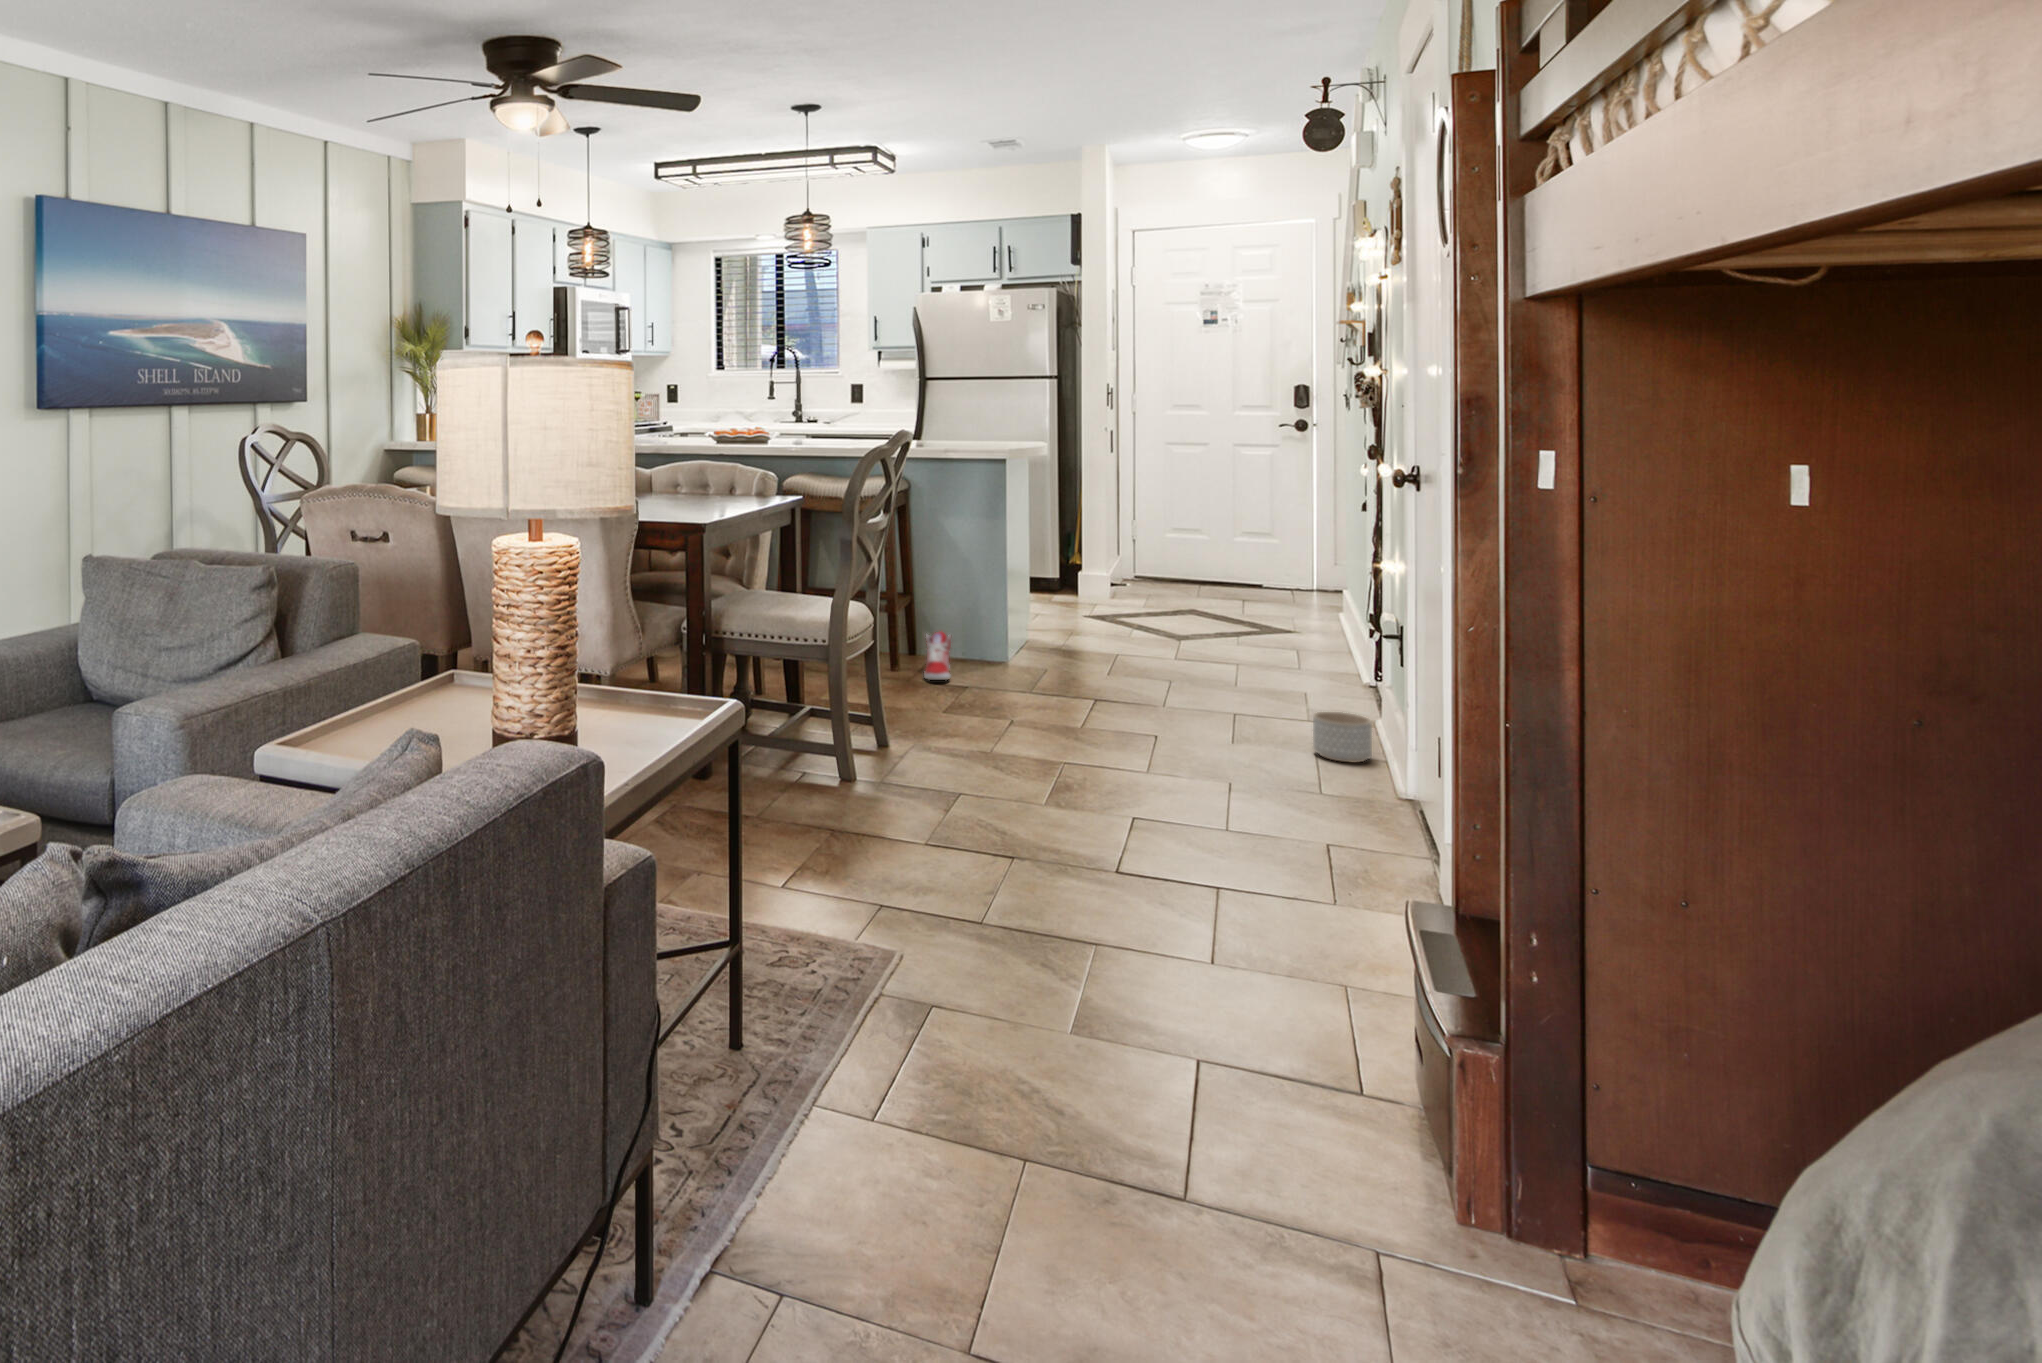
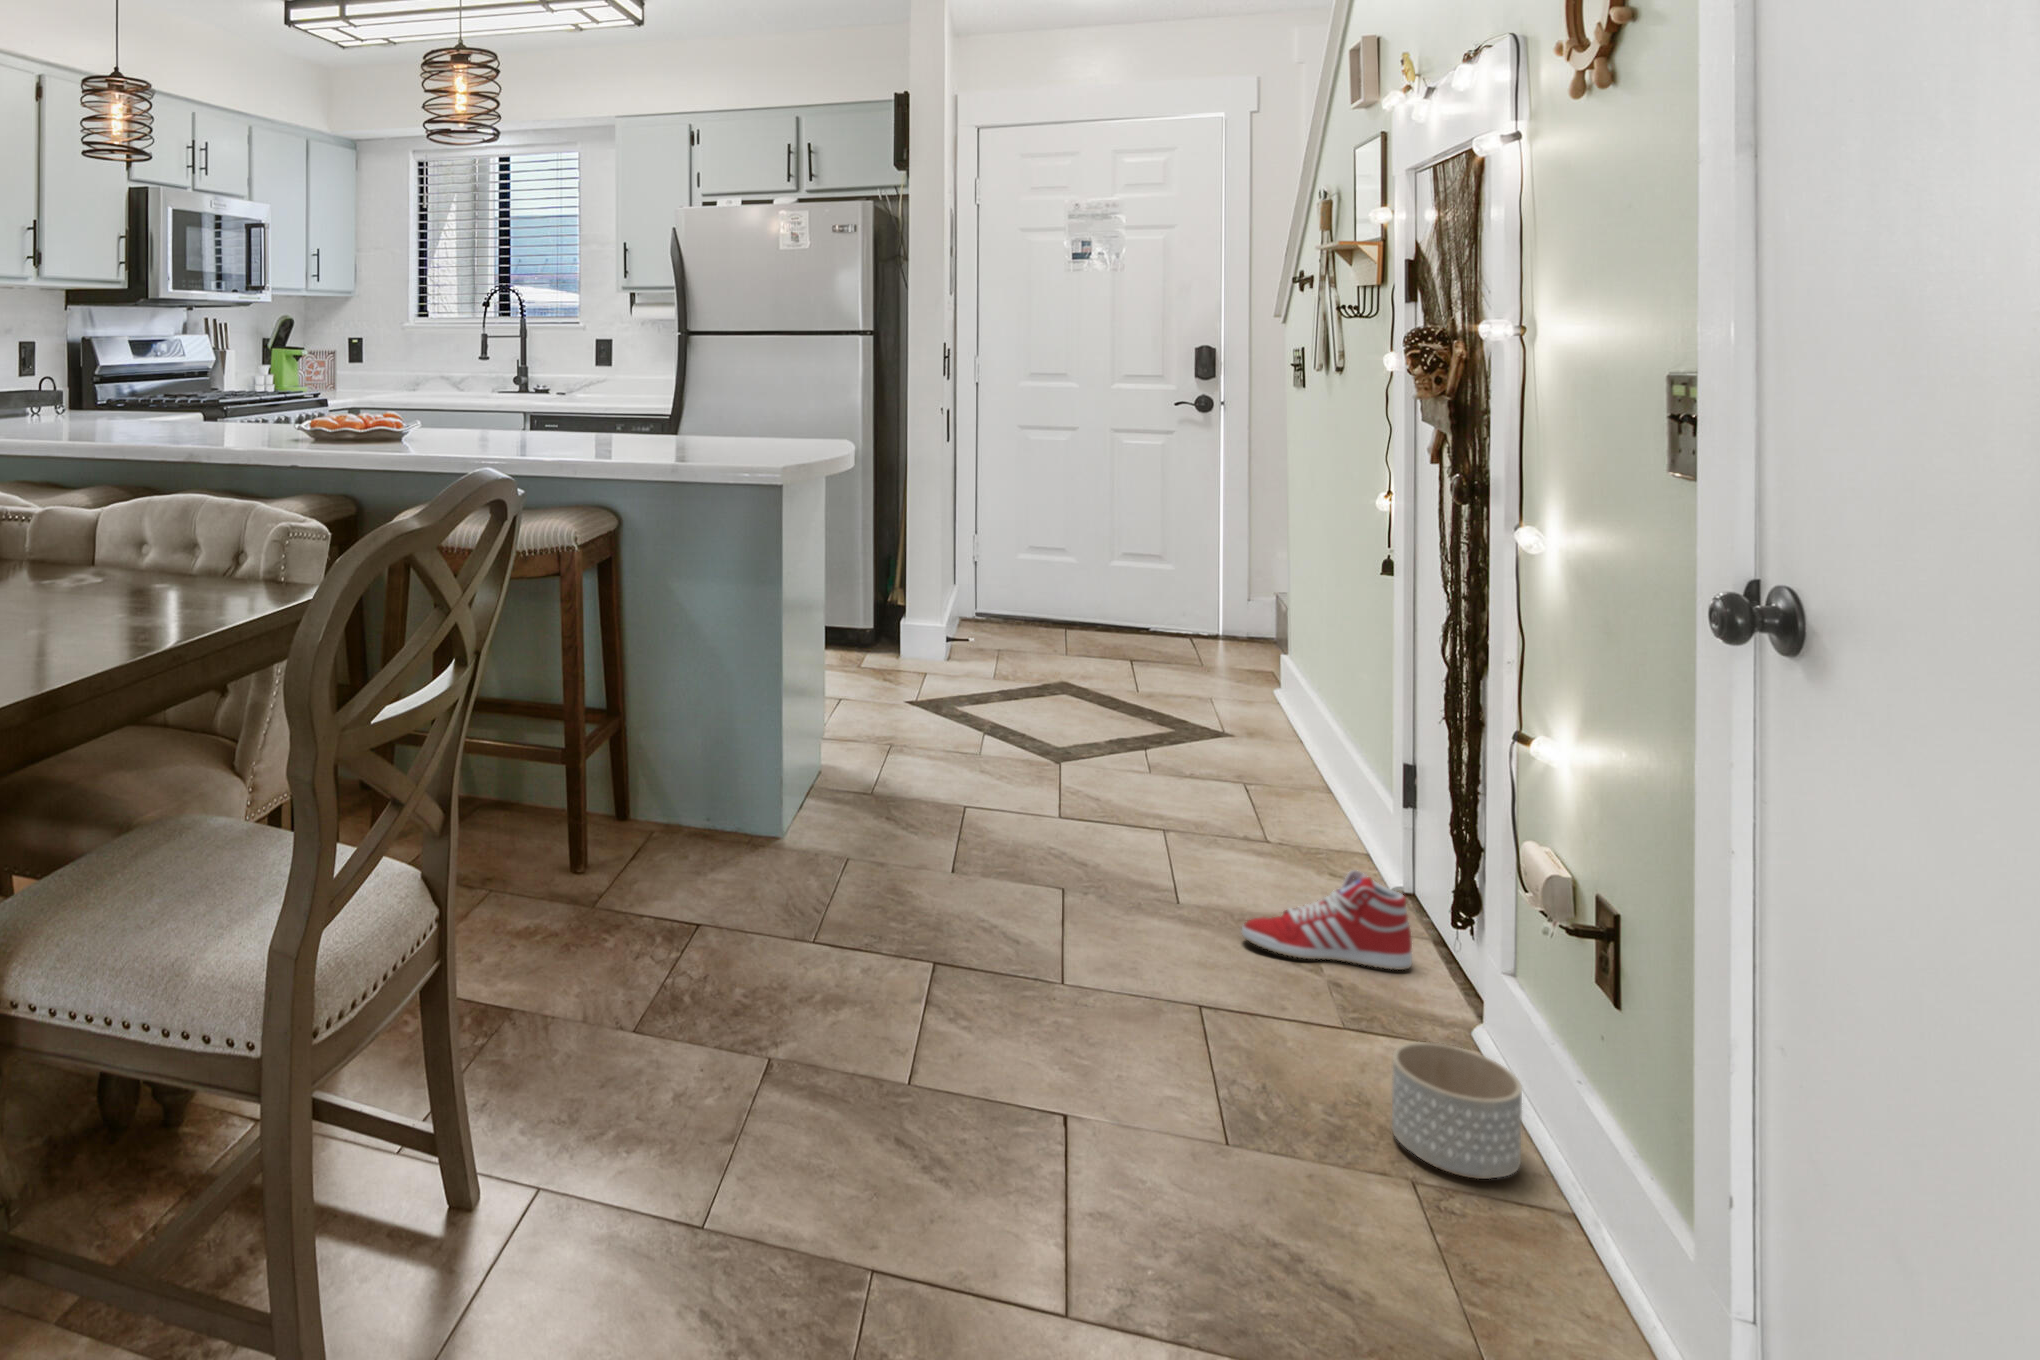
sneaker: present [924,632,951,680] -> present [1242,870,1412,970]

